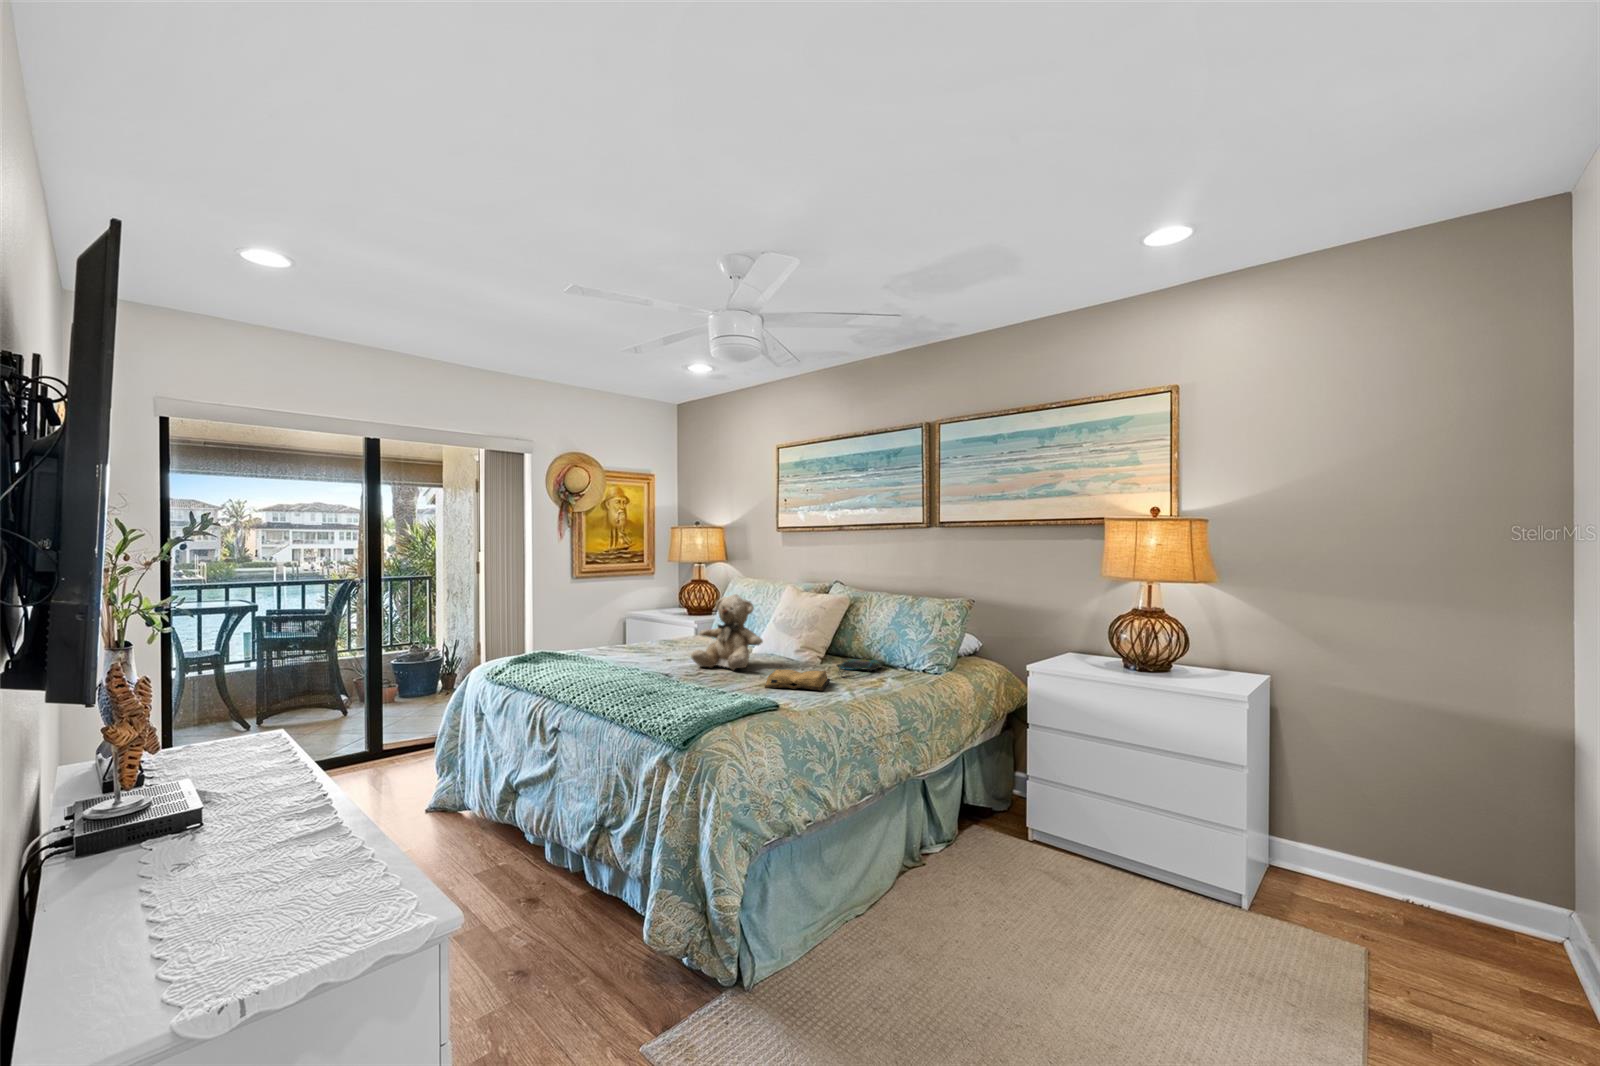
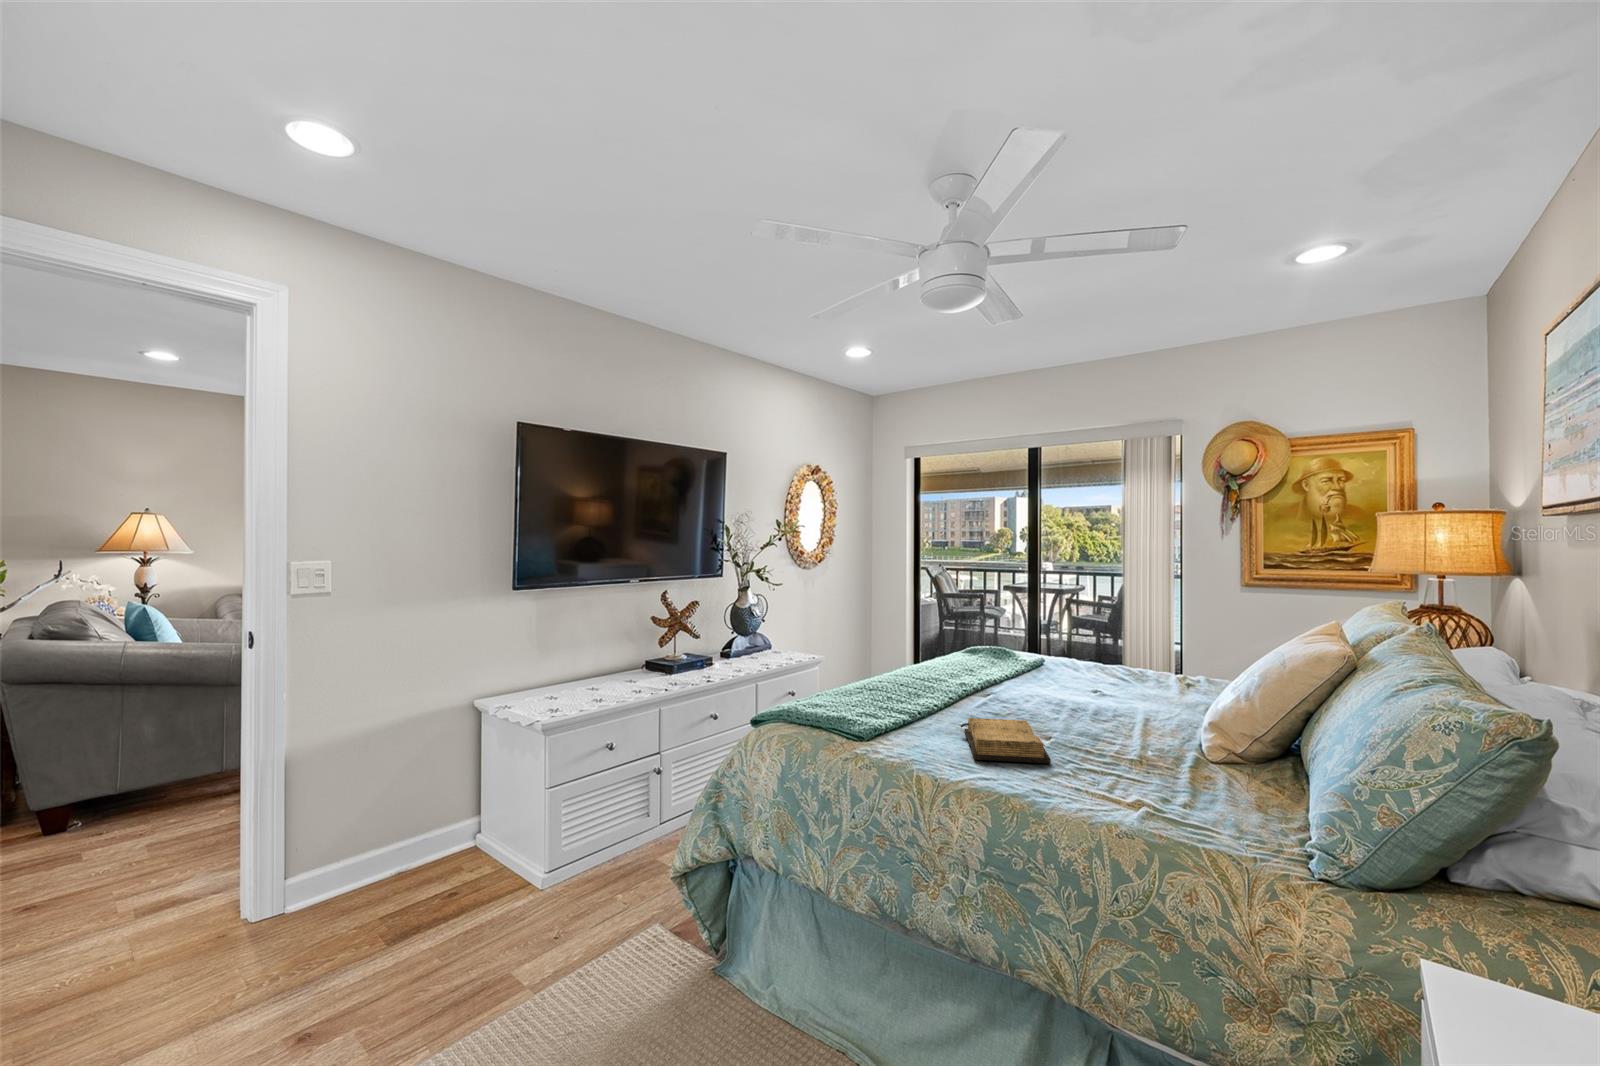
teddy bear: present [691,594,763,670] -> none [1030,610,1115,714]
tote bag: present [836,659,883,678] -> none [1096,755,1270,806]

